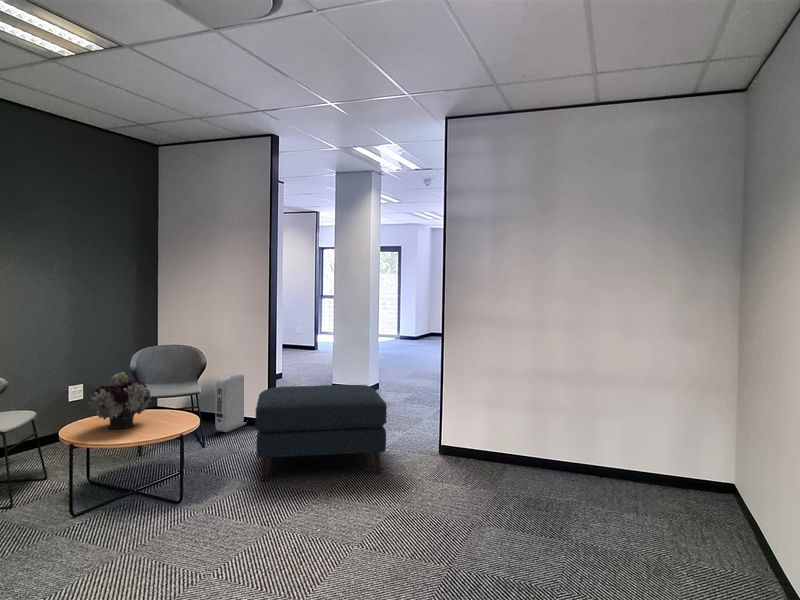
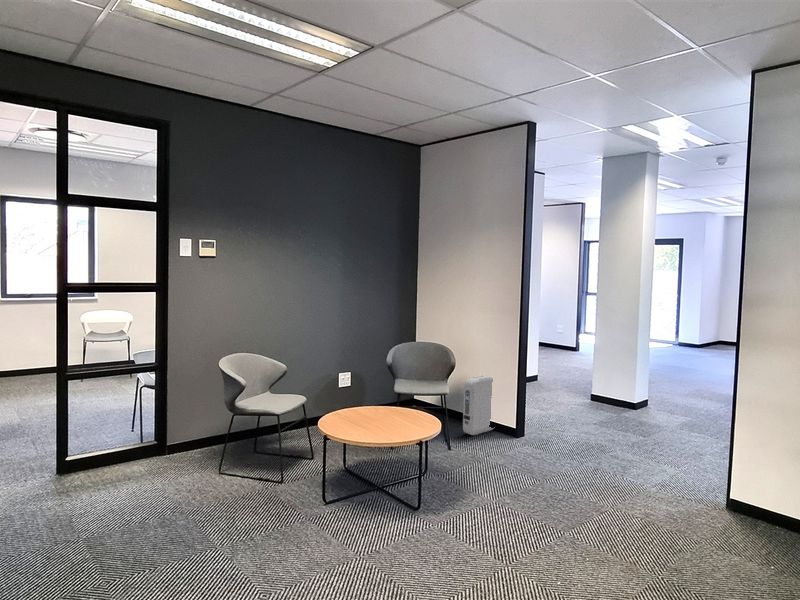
flower arrangement: present [88,372,152,429] -> none [341,370,397,426]
ottoman: present [255,385,387,480] -> none [497,398,659,524]

